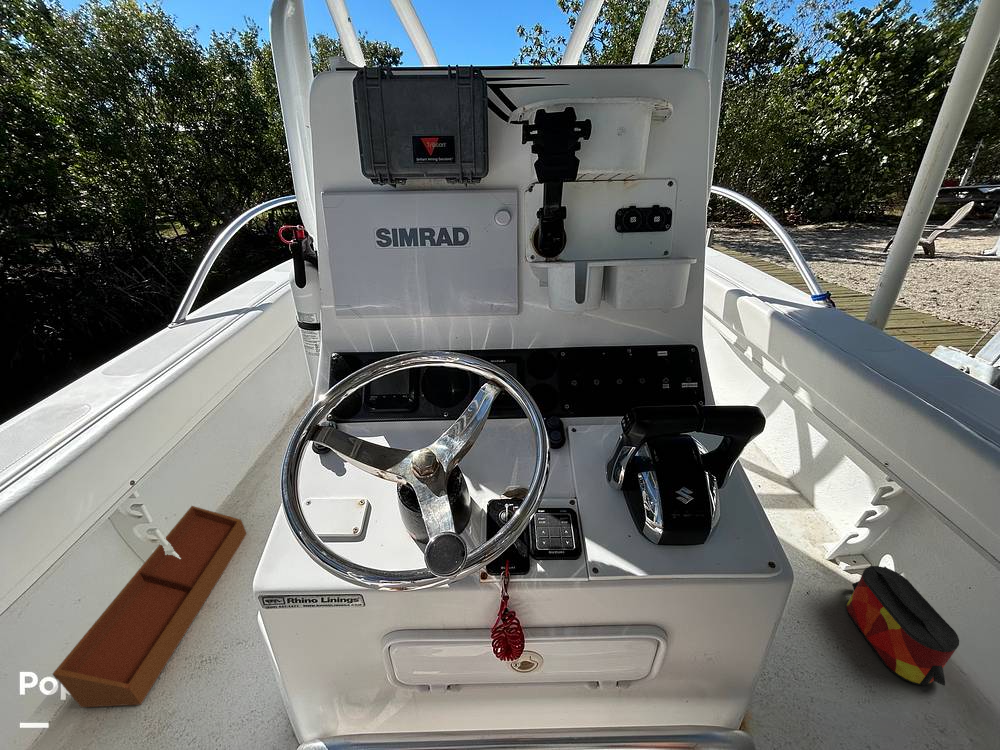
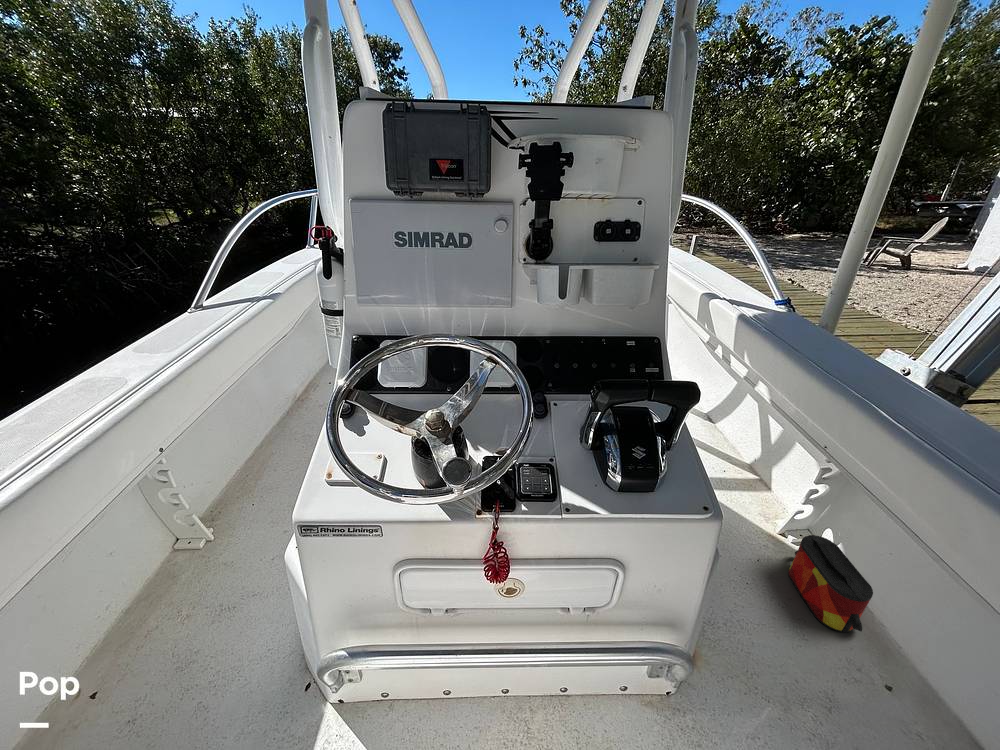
storage bin: present [53,506,247,707] -> none [100,475,259,641]

